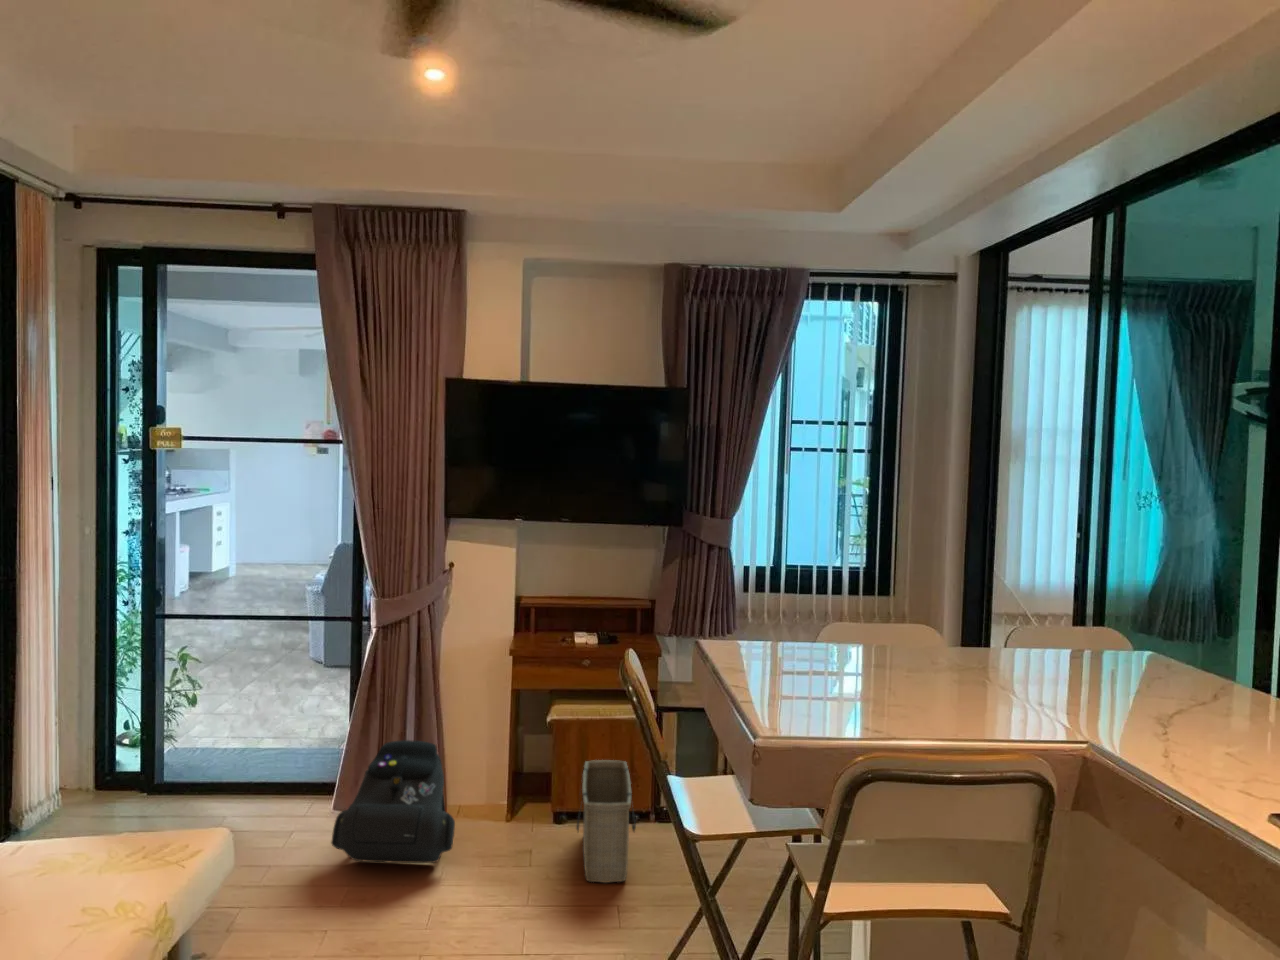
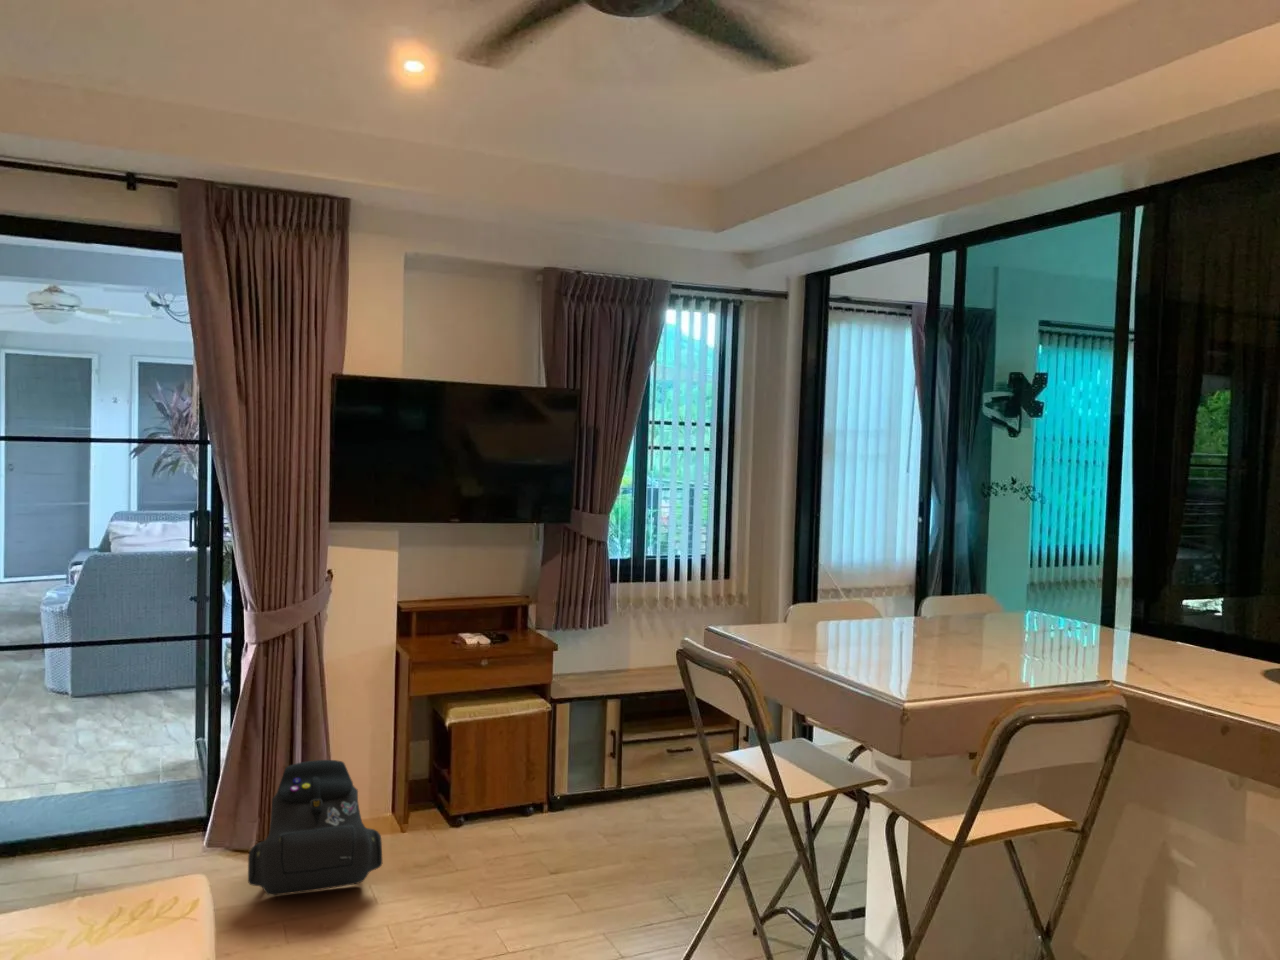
basket: present [577,760,636,883] -> none [490,756,564,875]

